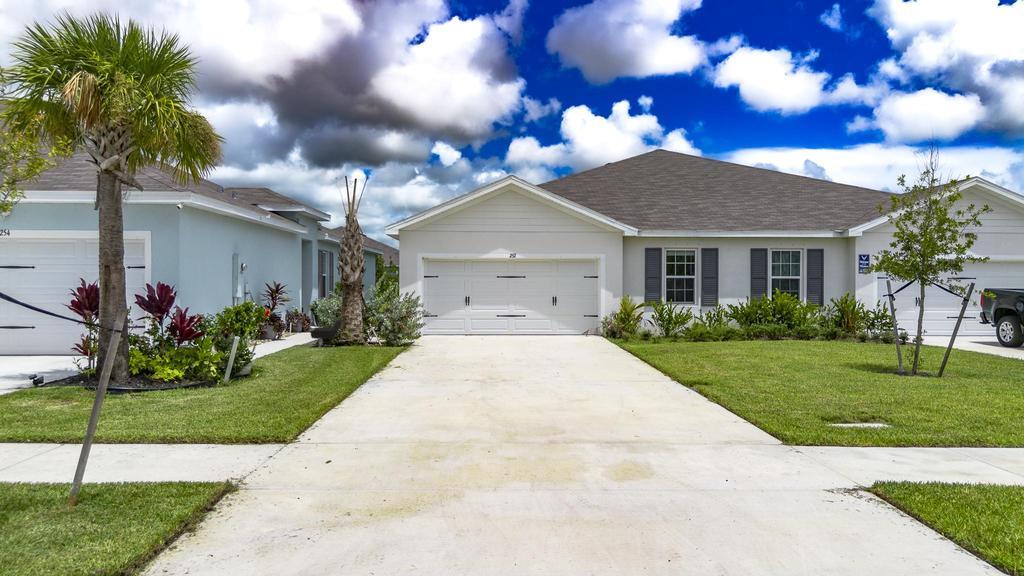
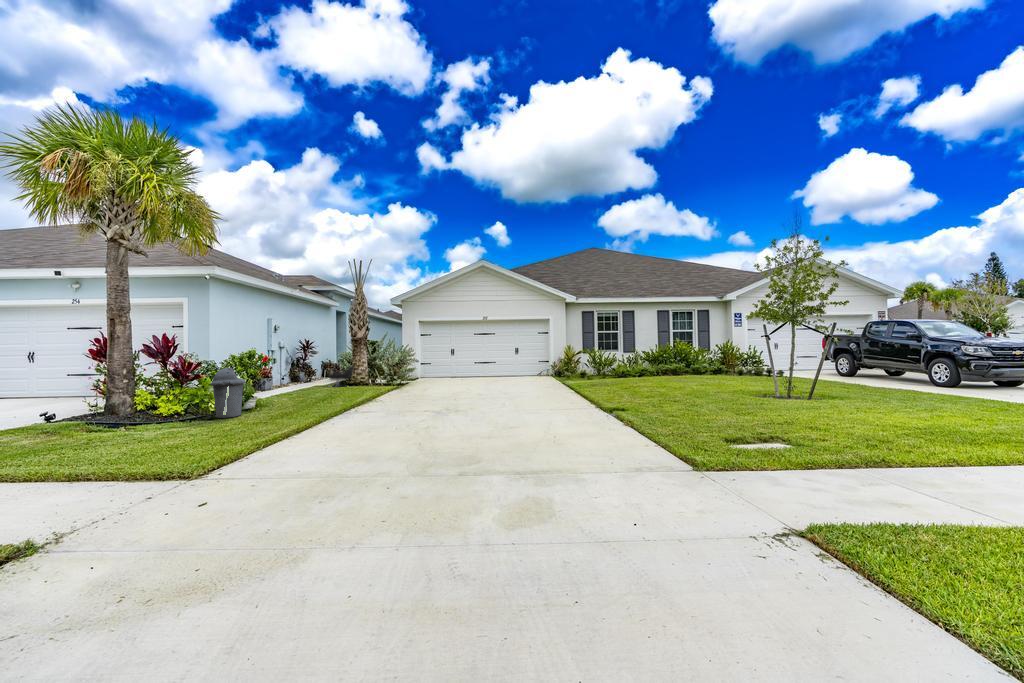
trash can: none [213,324,250,384] -> present [211,368,245,418]

